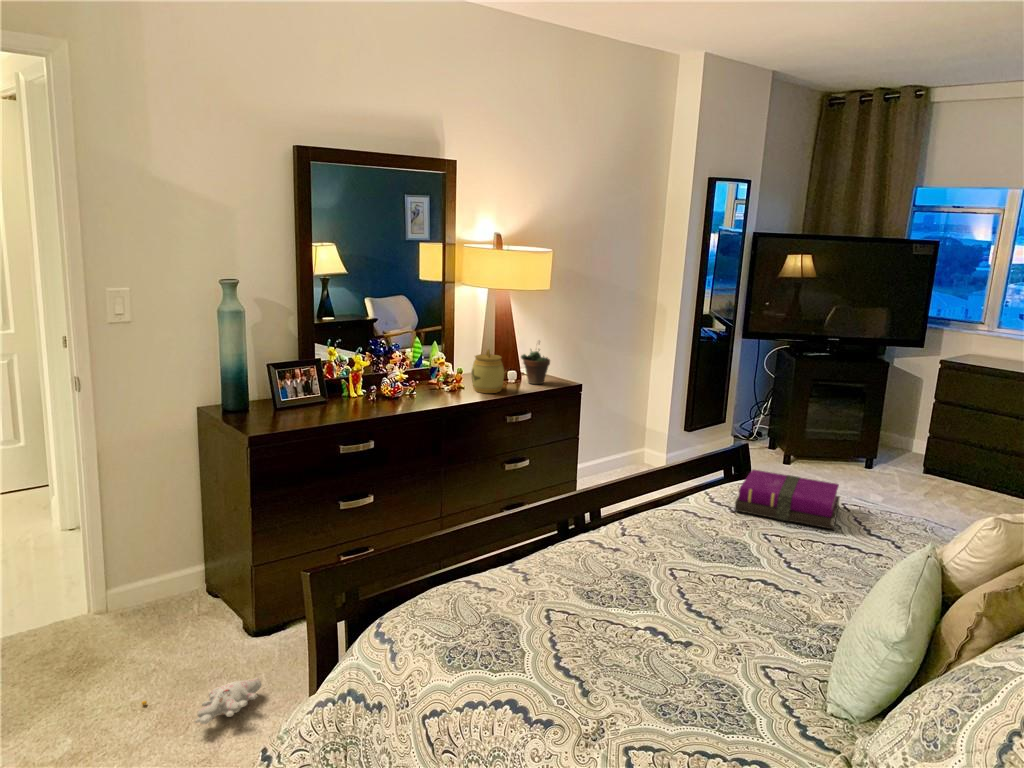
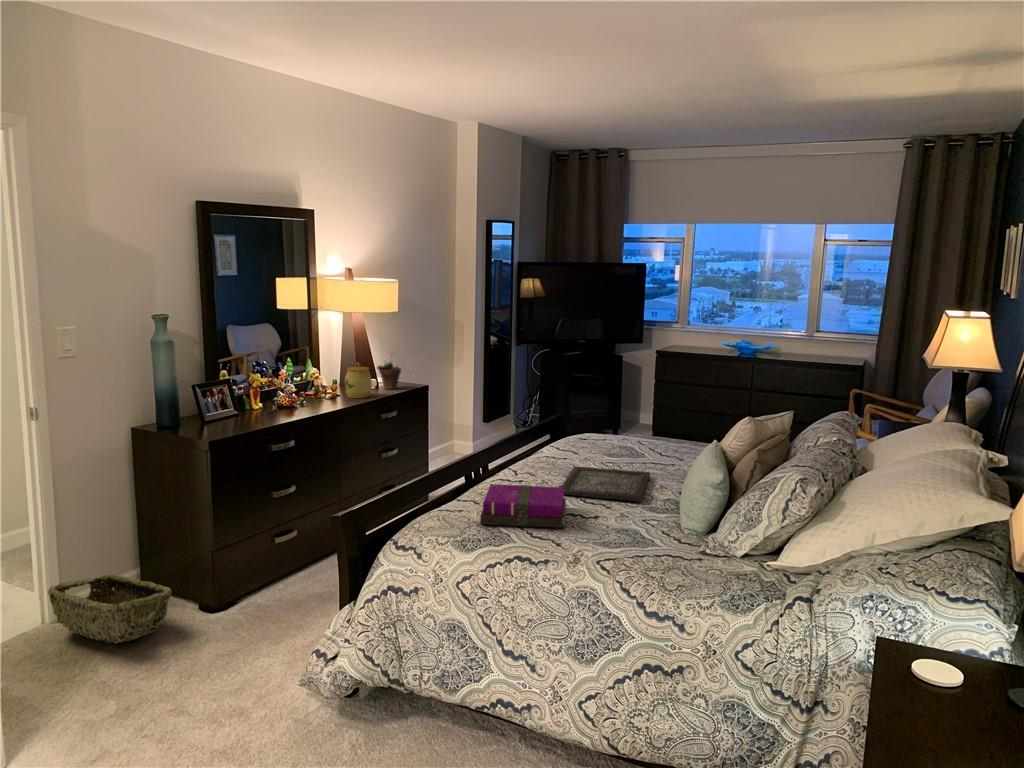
notebook: present [735,470,840,529] -> present [480,484,566,528]
tray: none [654,534,826,622] -> present [561,467,650,501]
woven basket: none [88,569,205,657] -> present [48,575,171,643]
plush toy: present [142,678,261,724] -> none [149,633,254,672]

